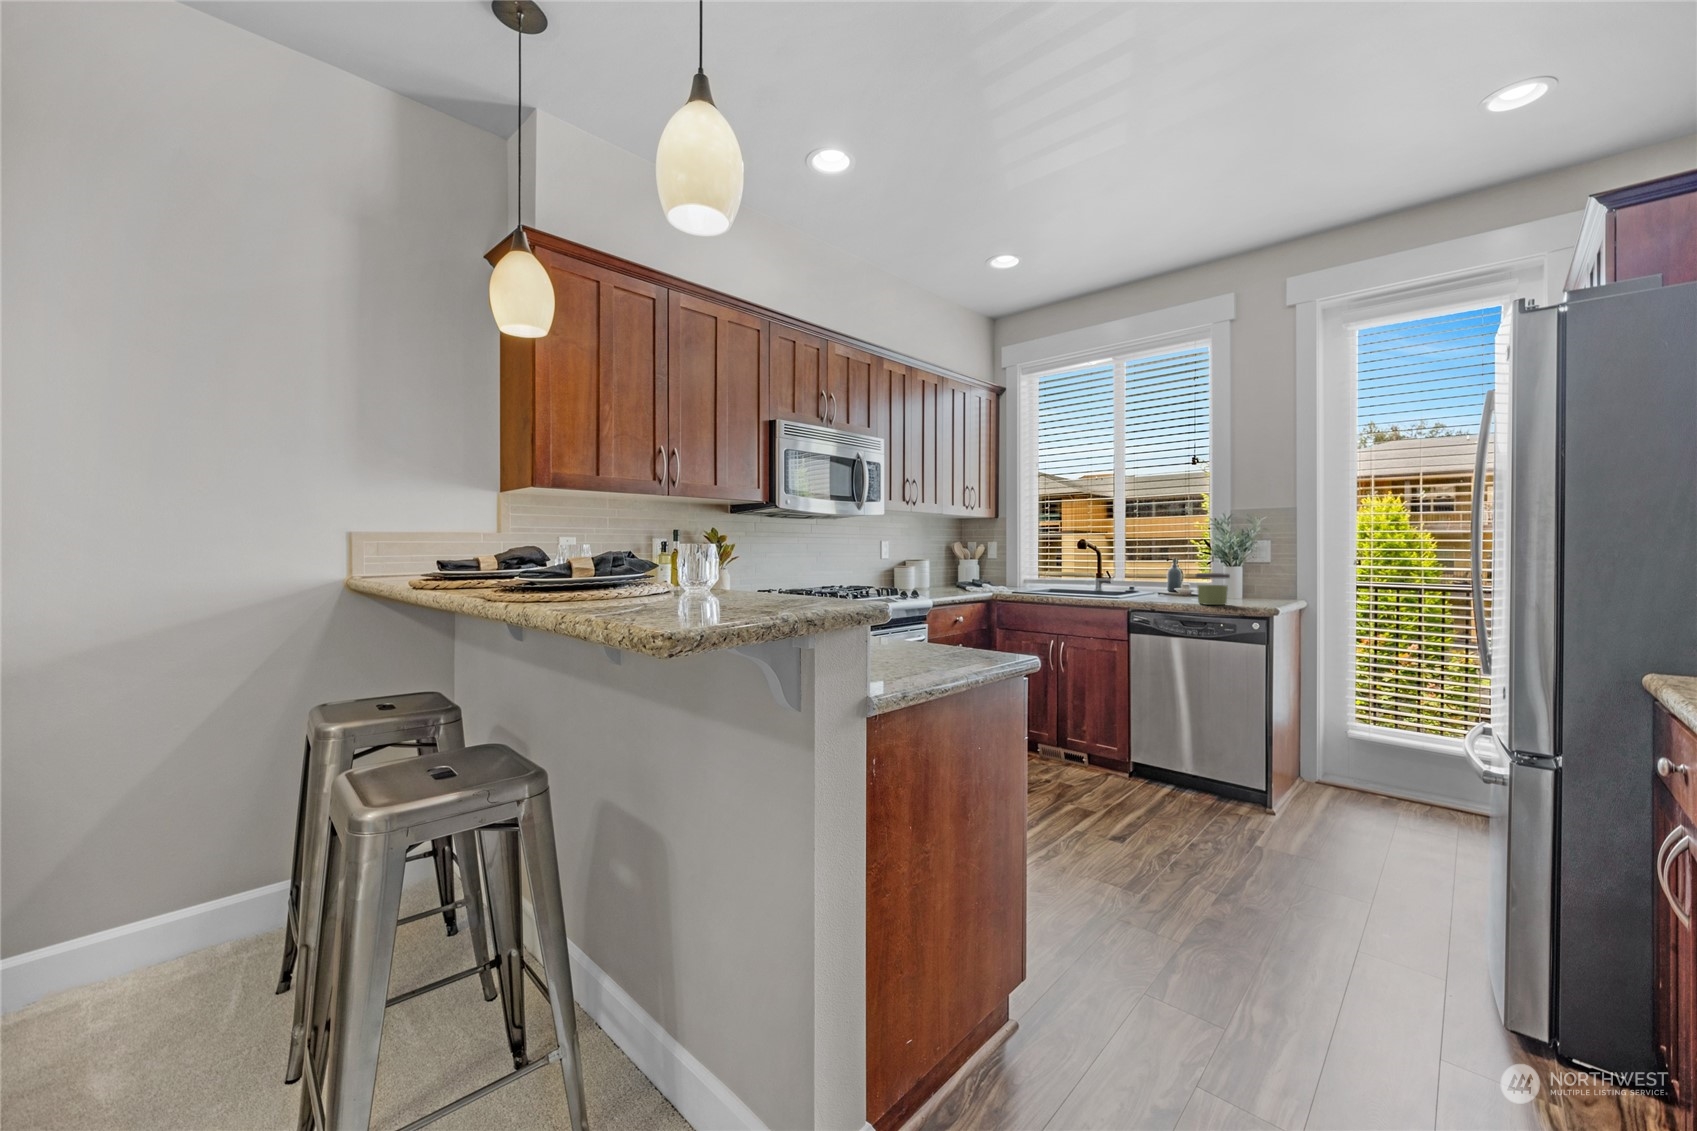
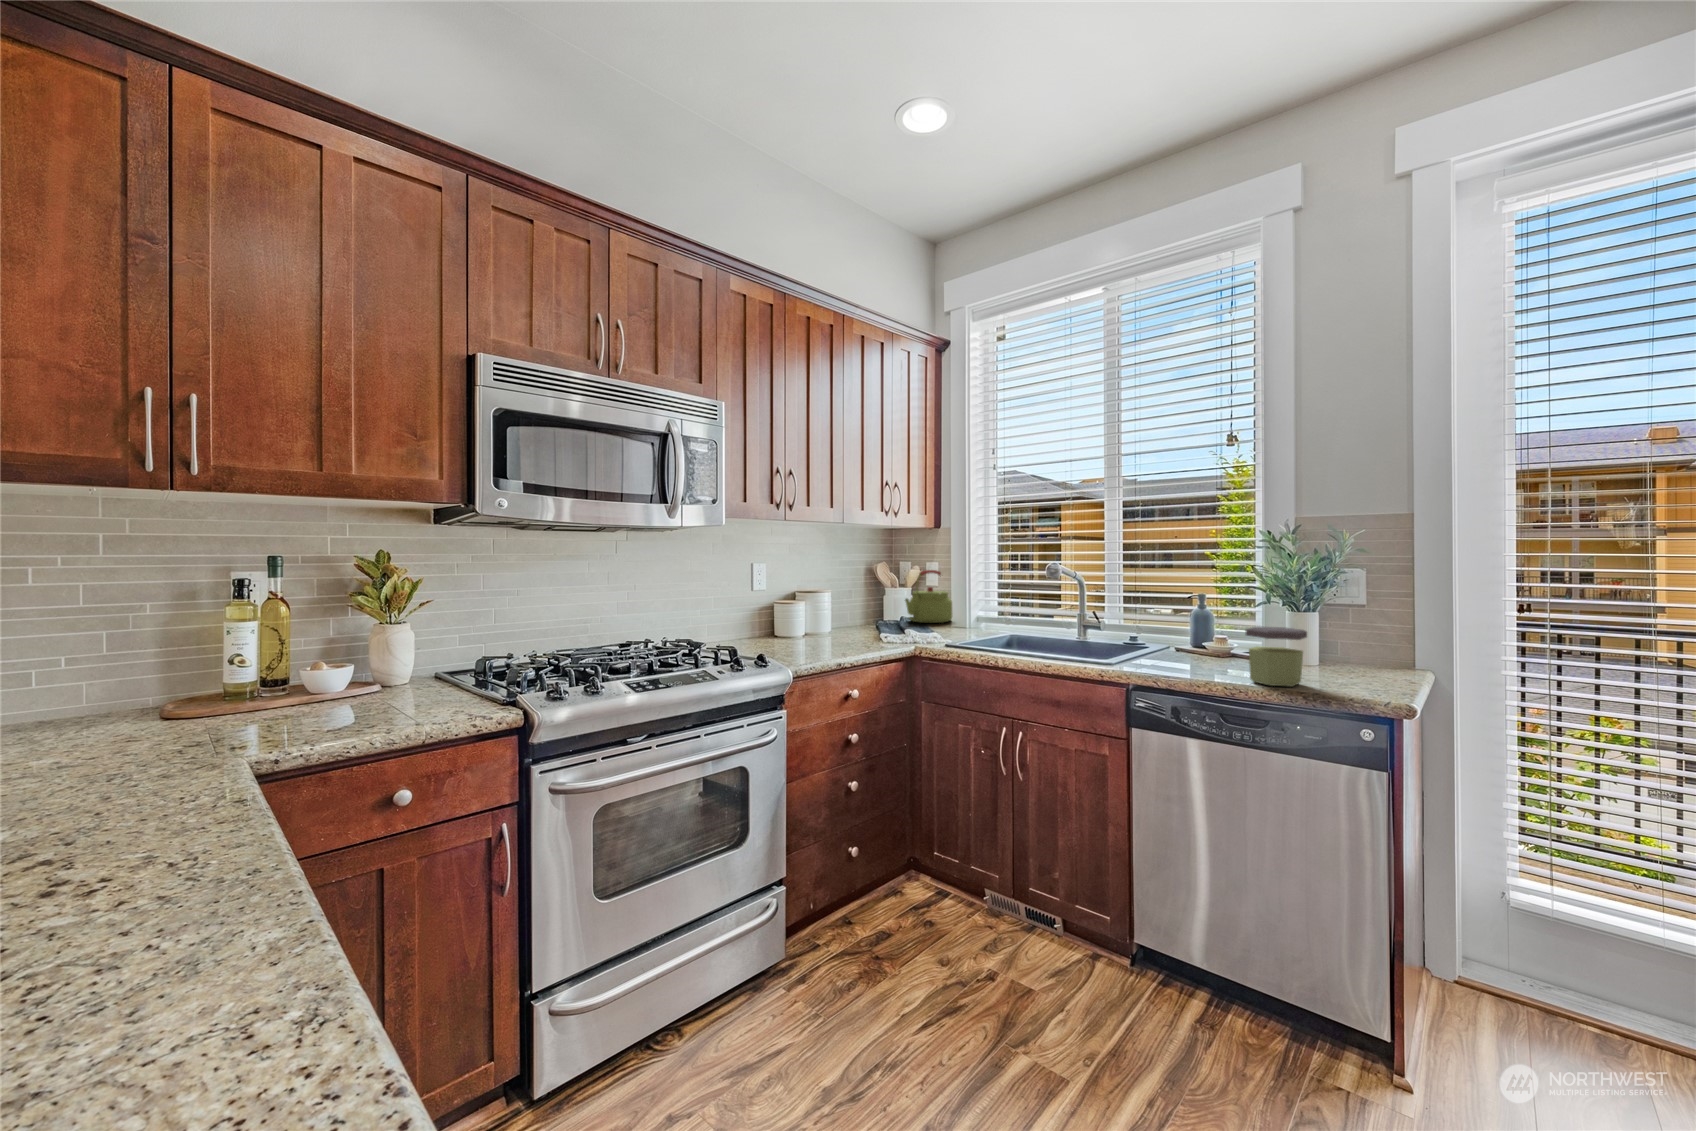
kettle: none [975,548,1007,585] -> present [905,570,952,623]

